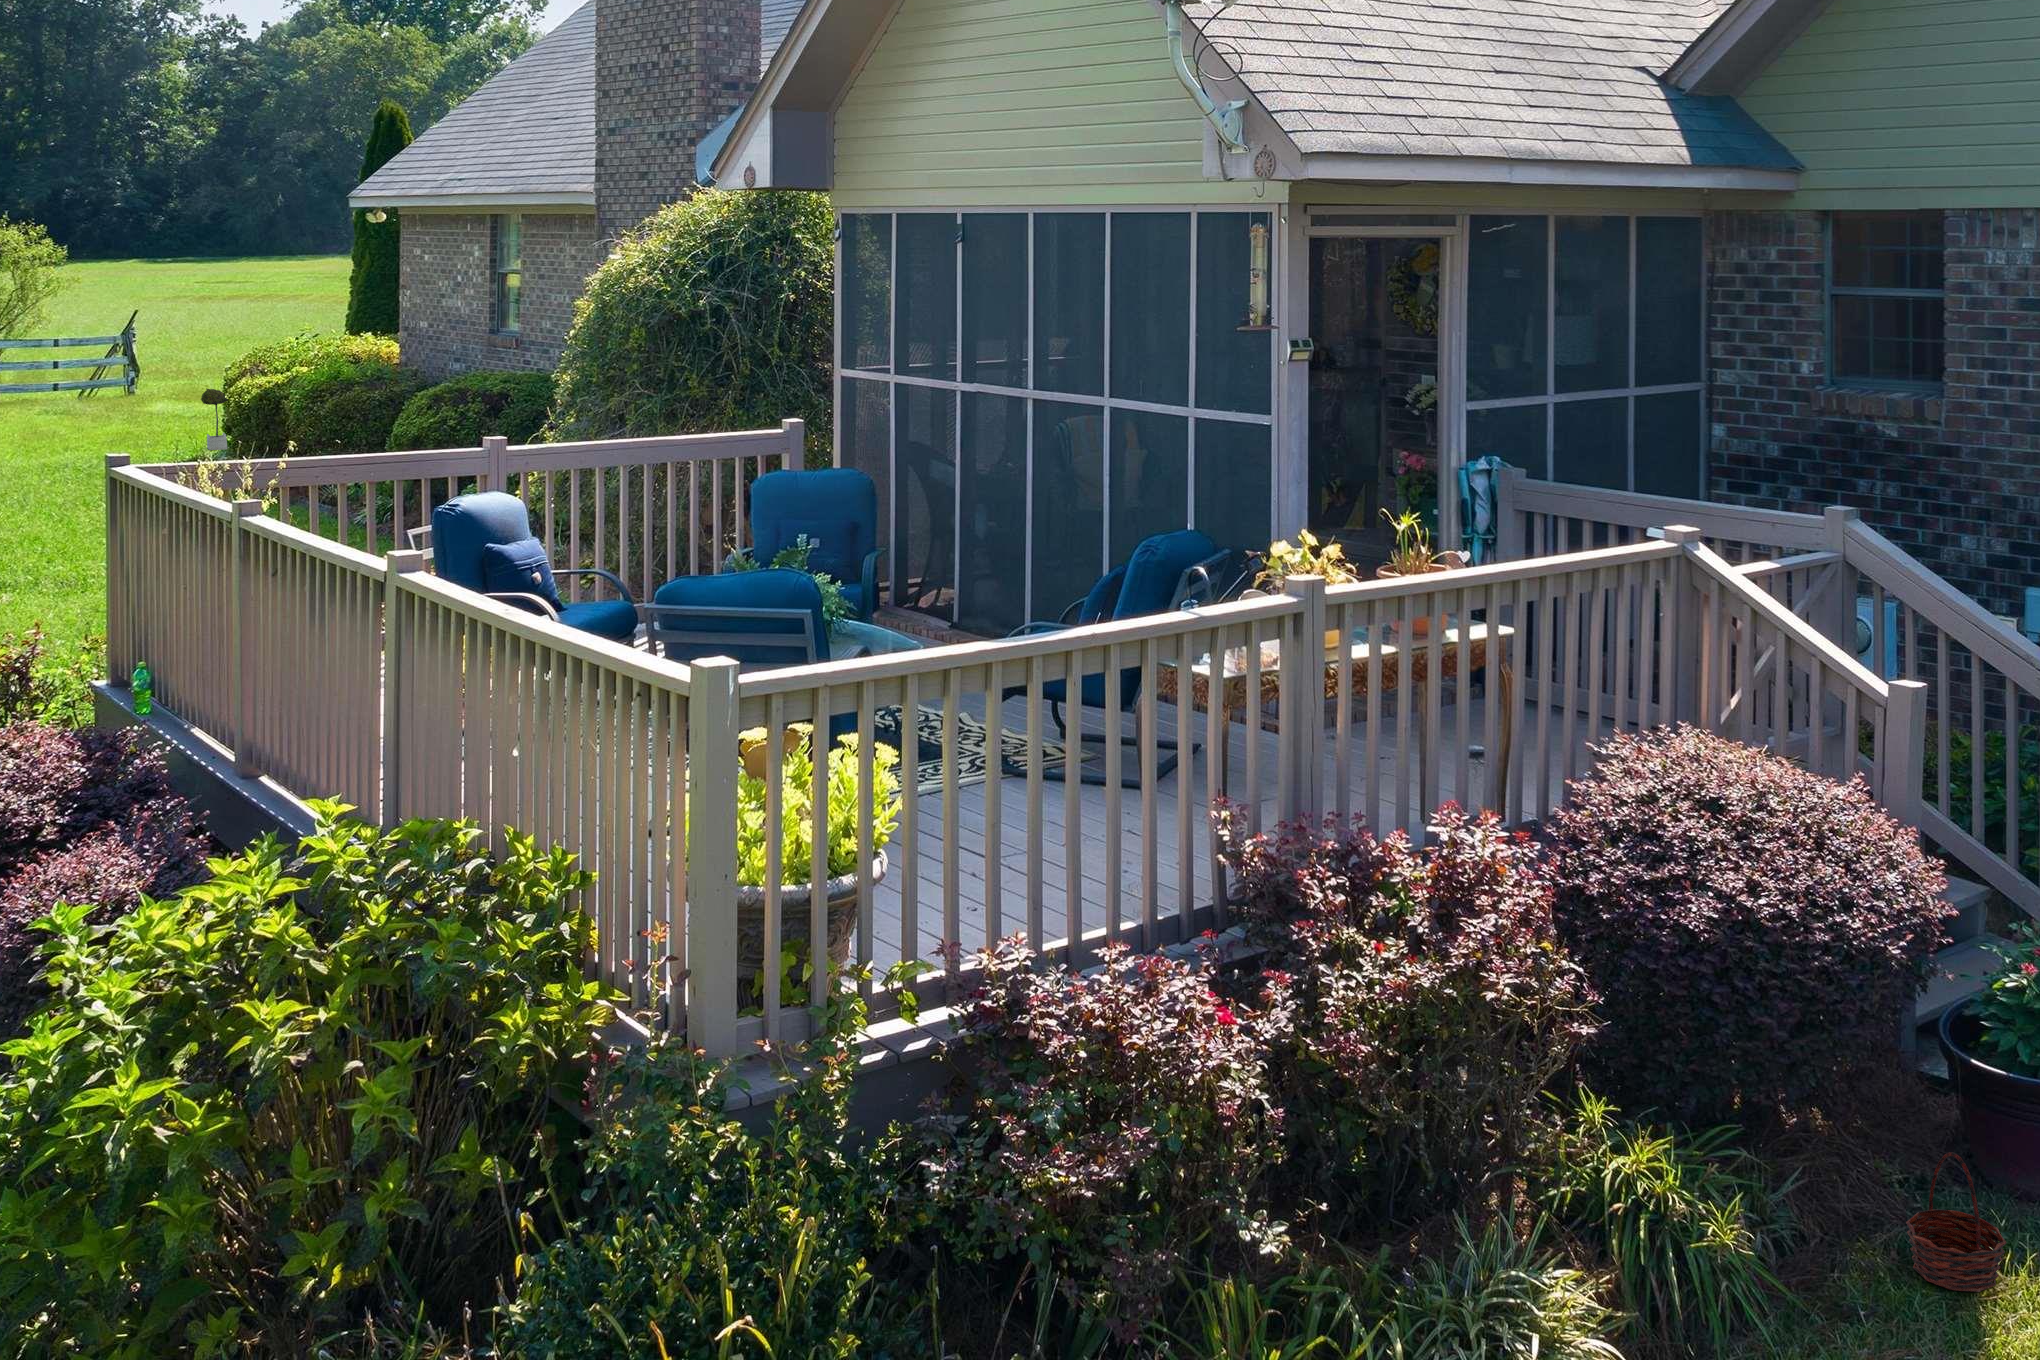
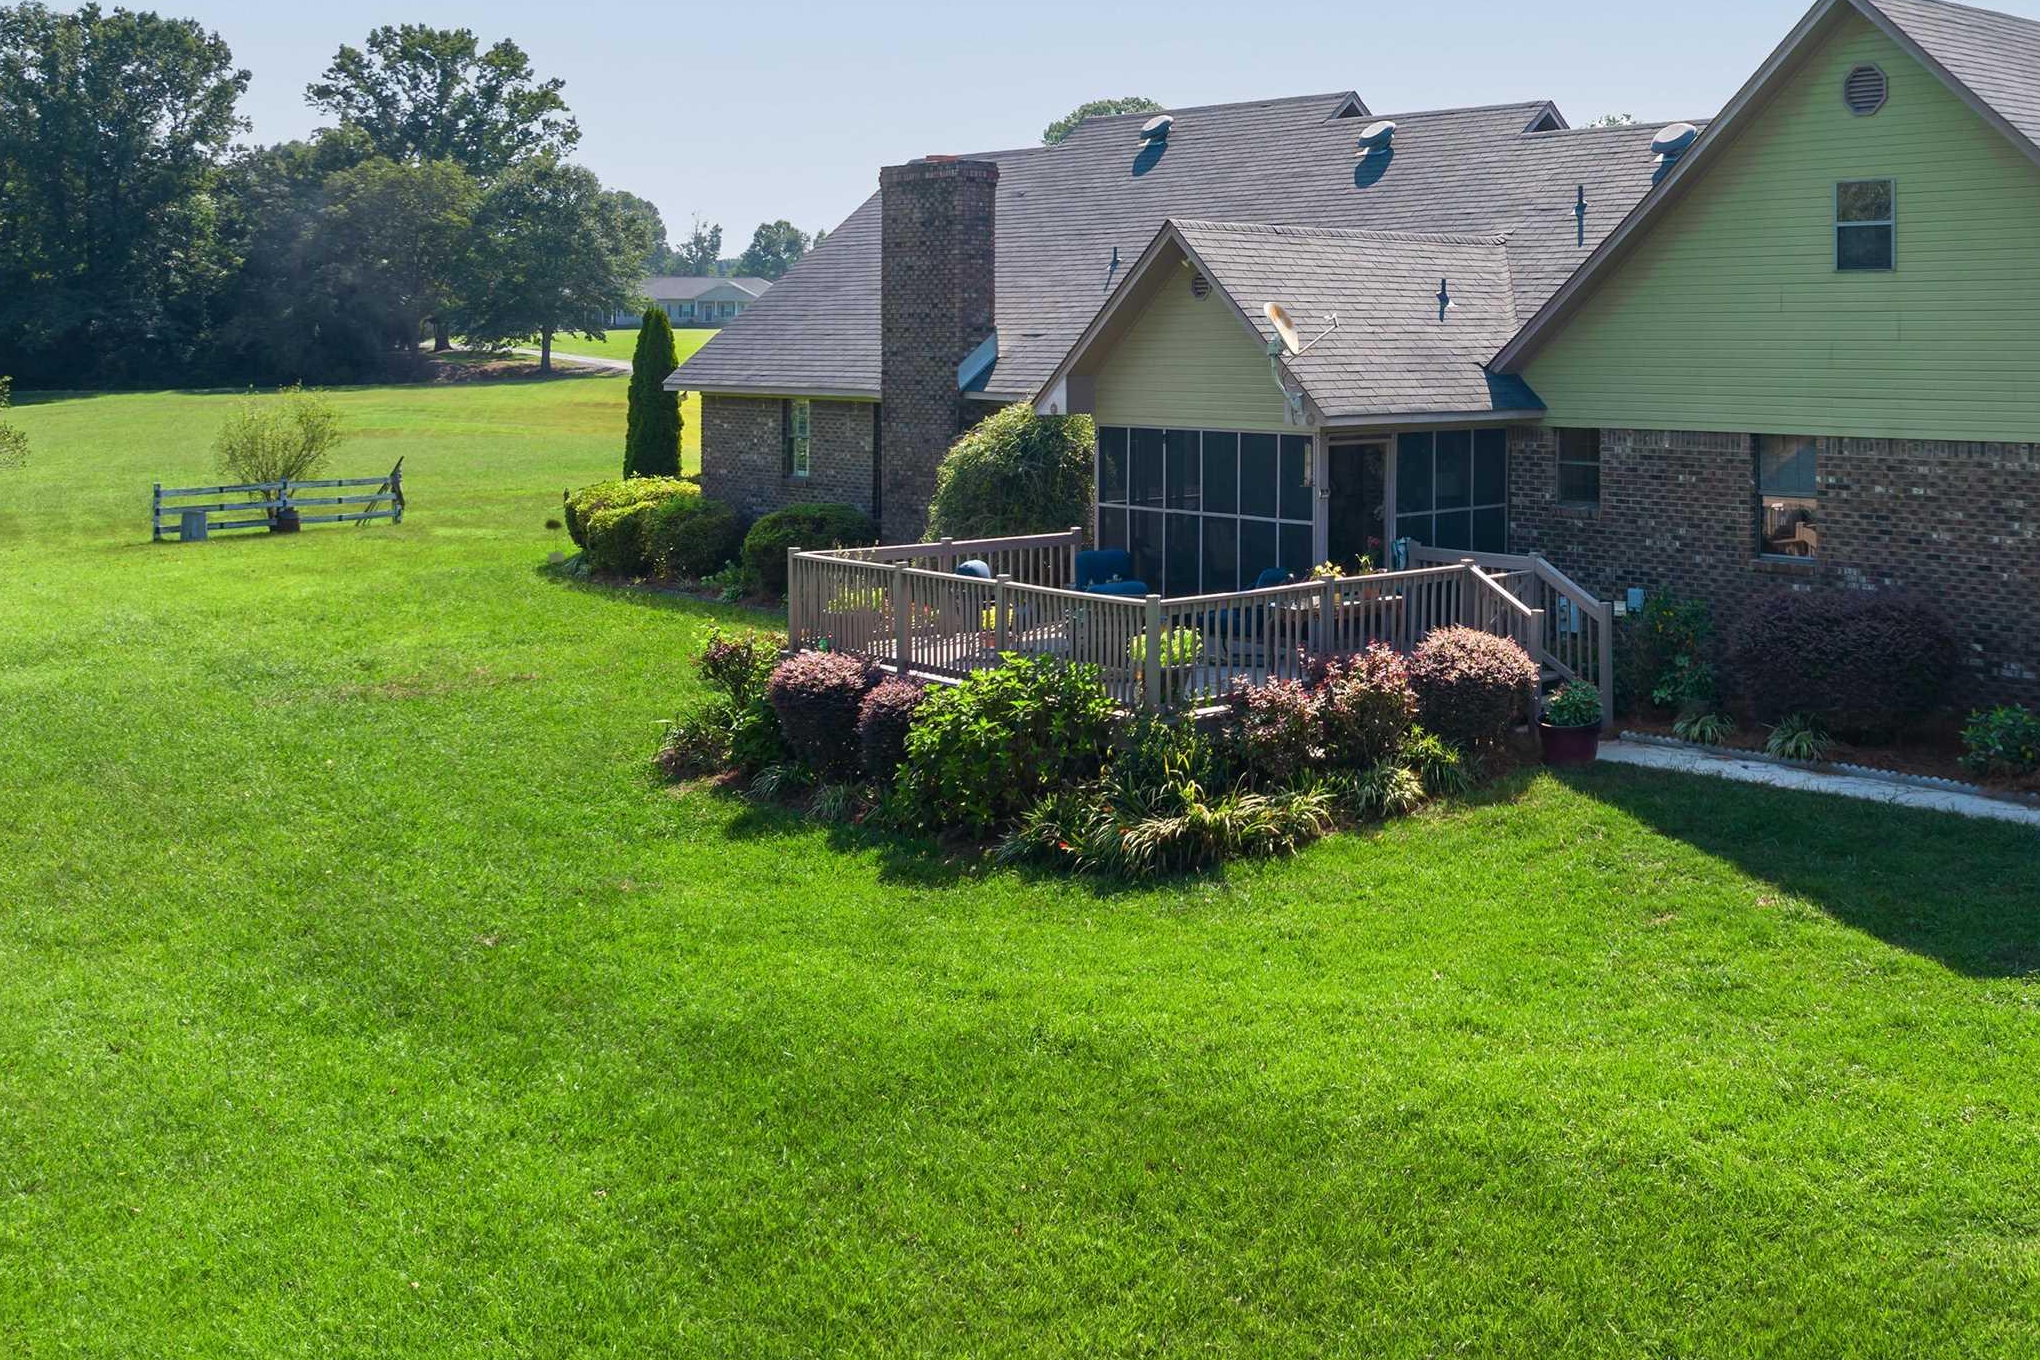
basket: present [1906,1152,2006,1292] -> none [1508,736,1535,775]

